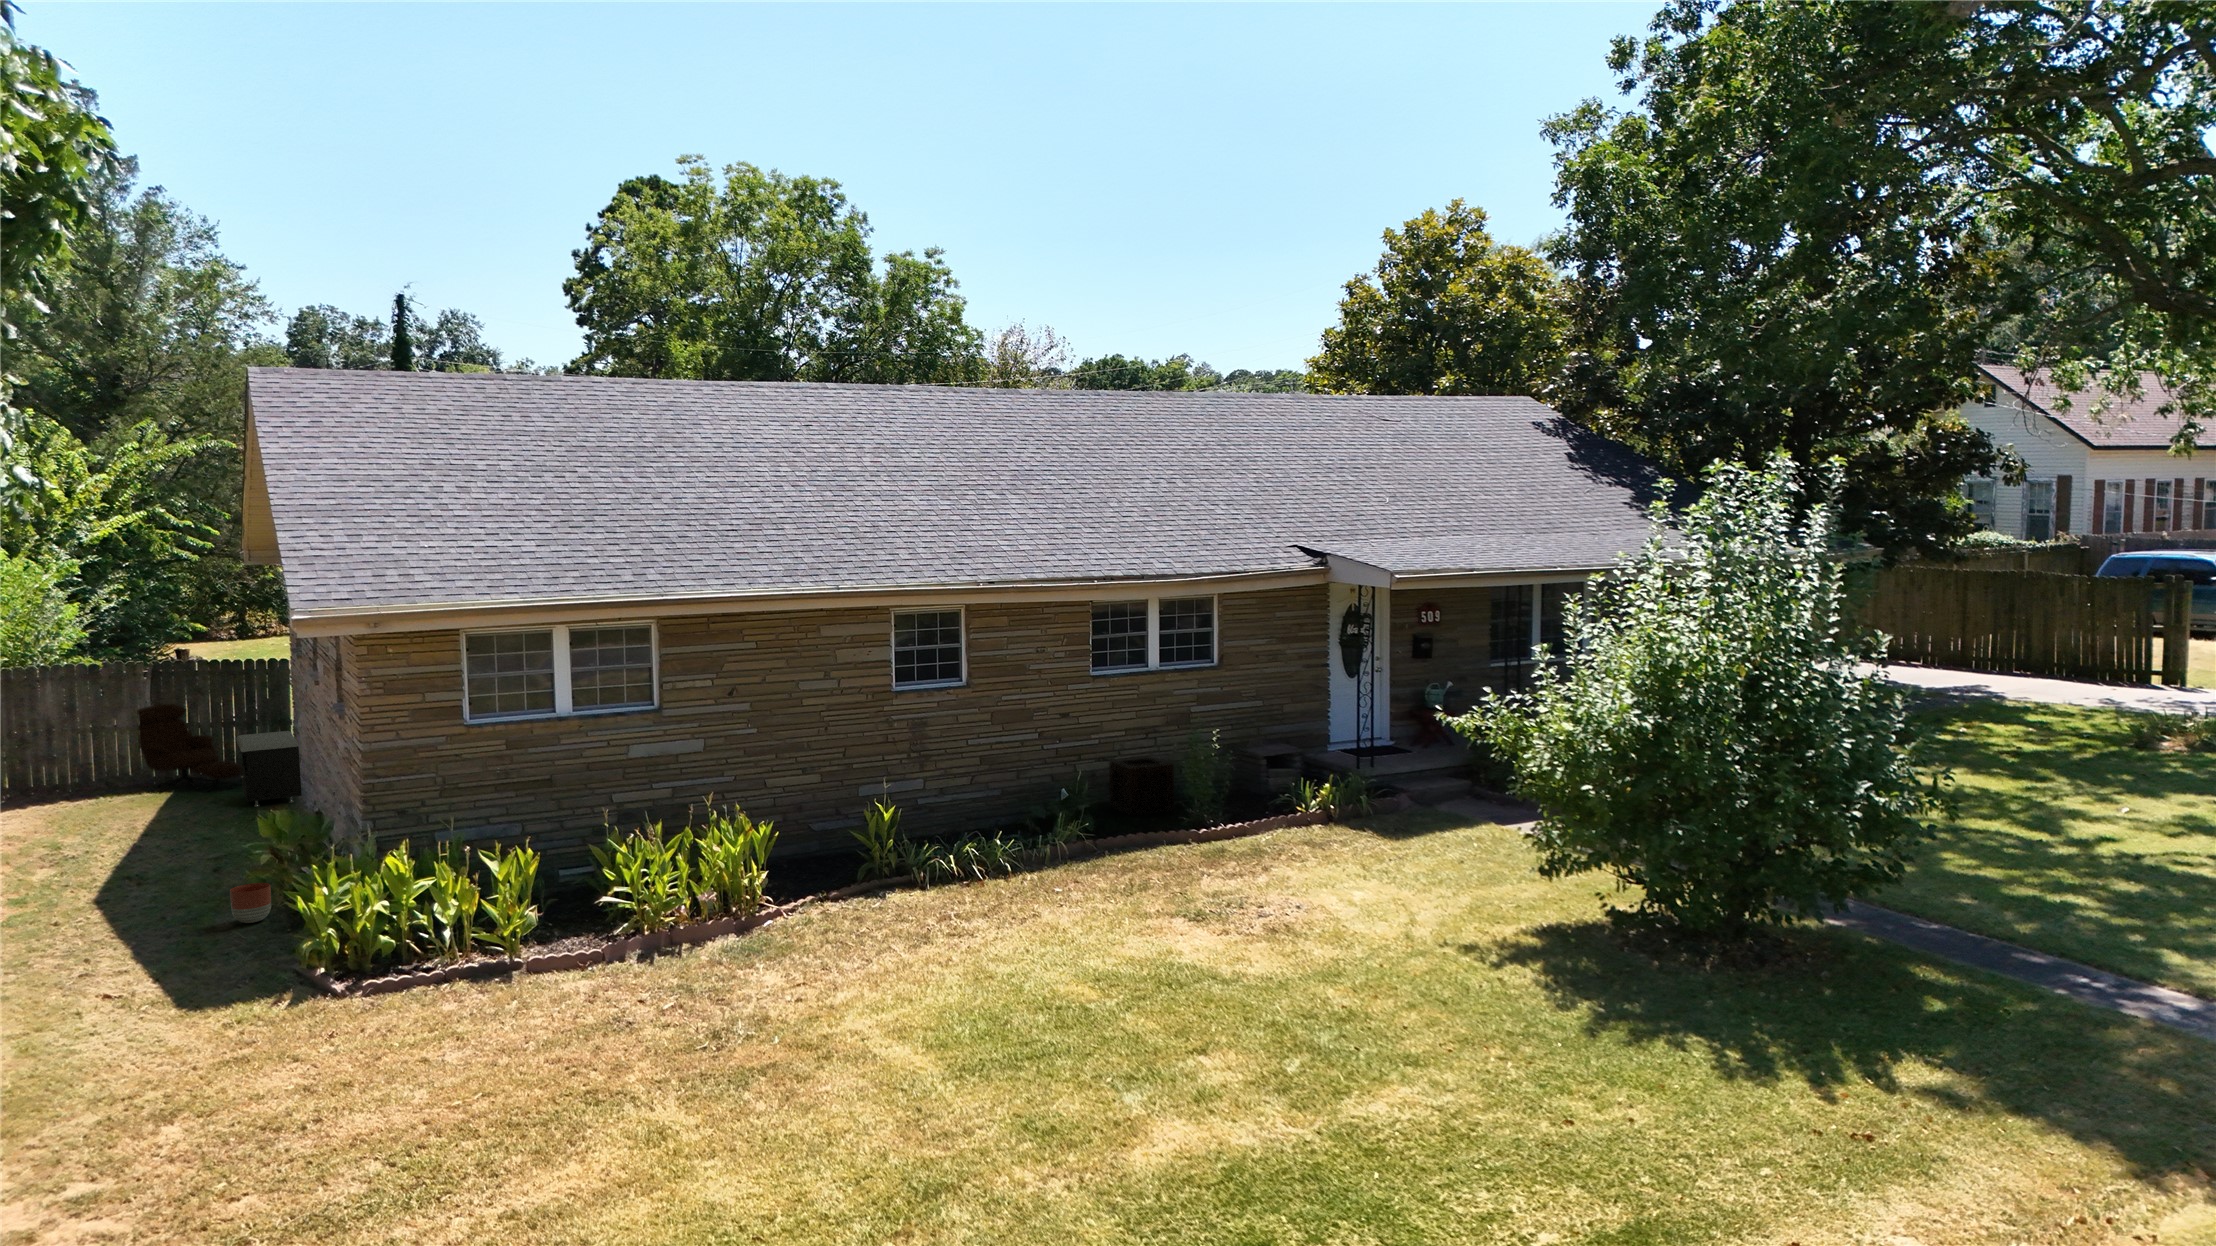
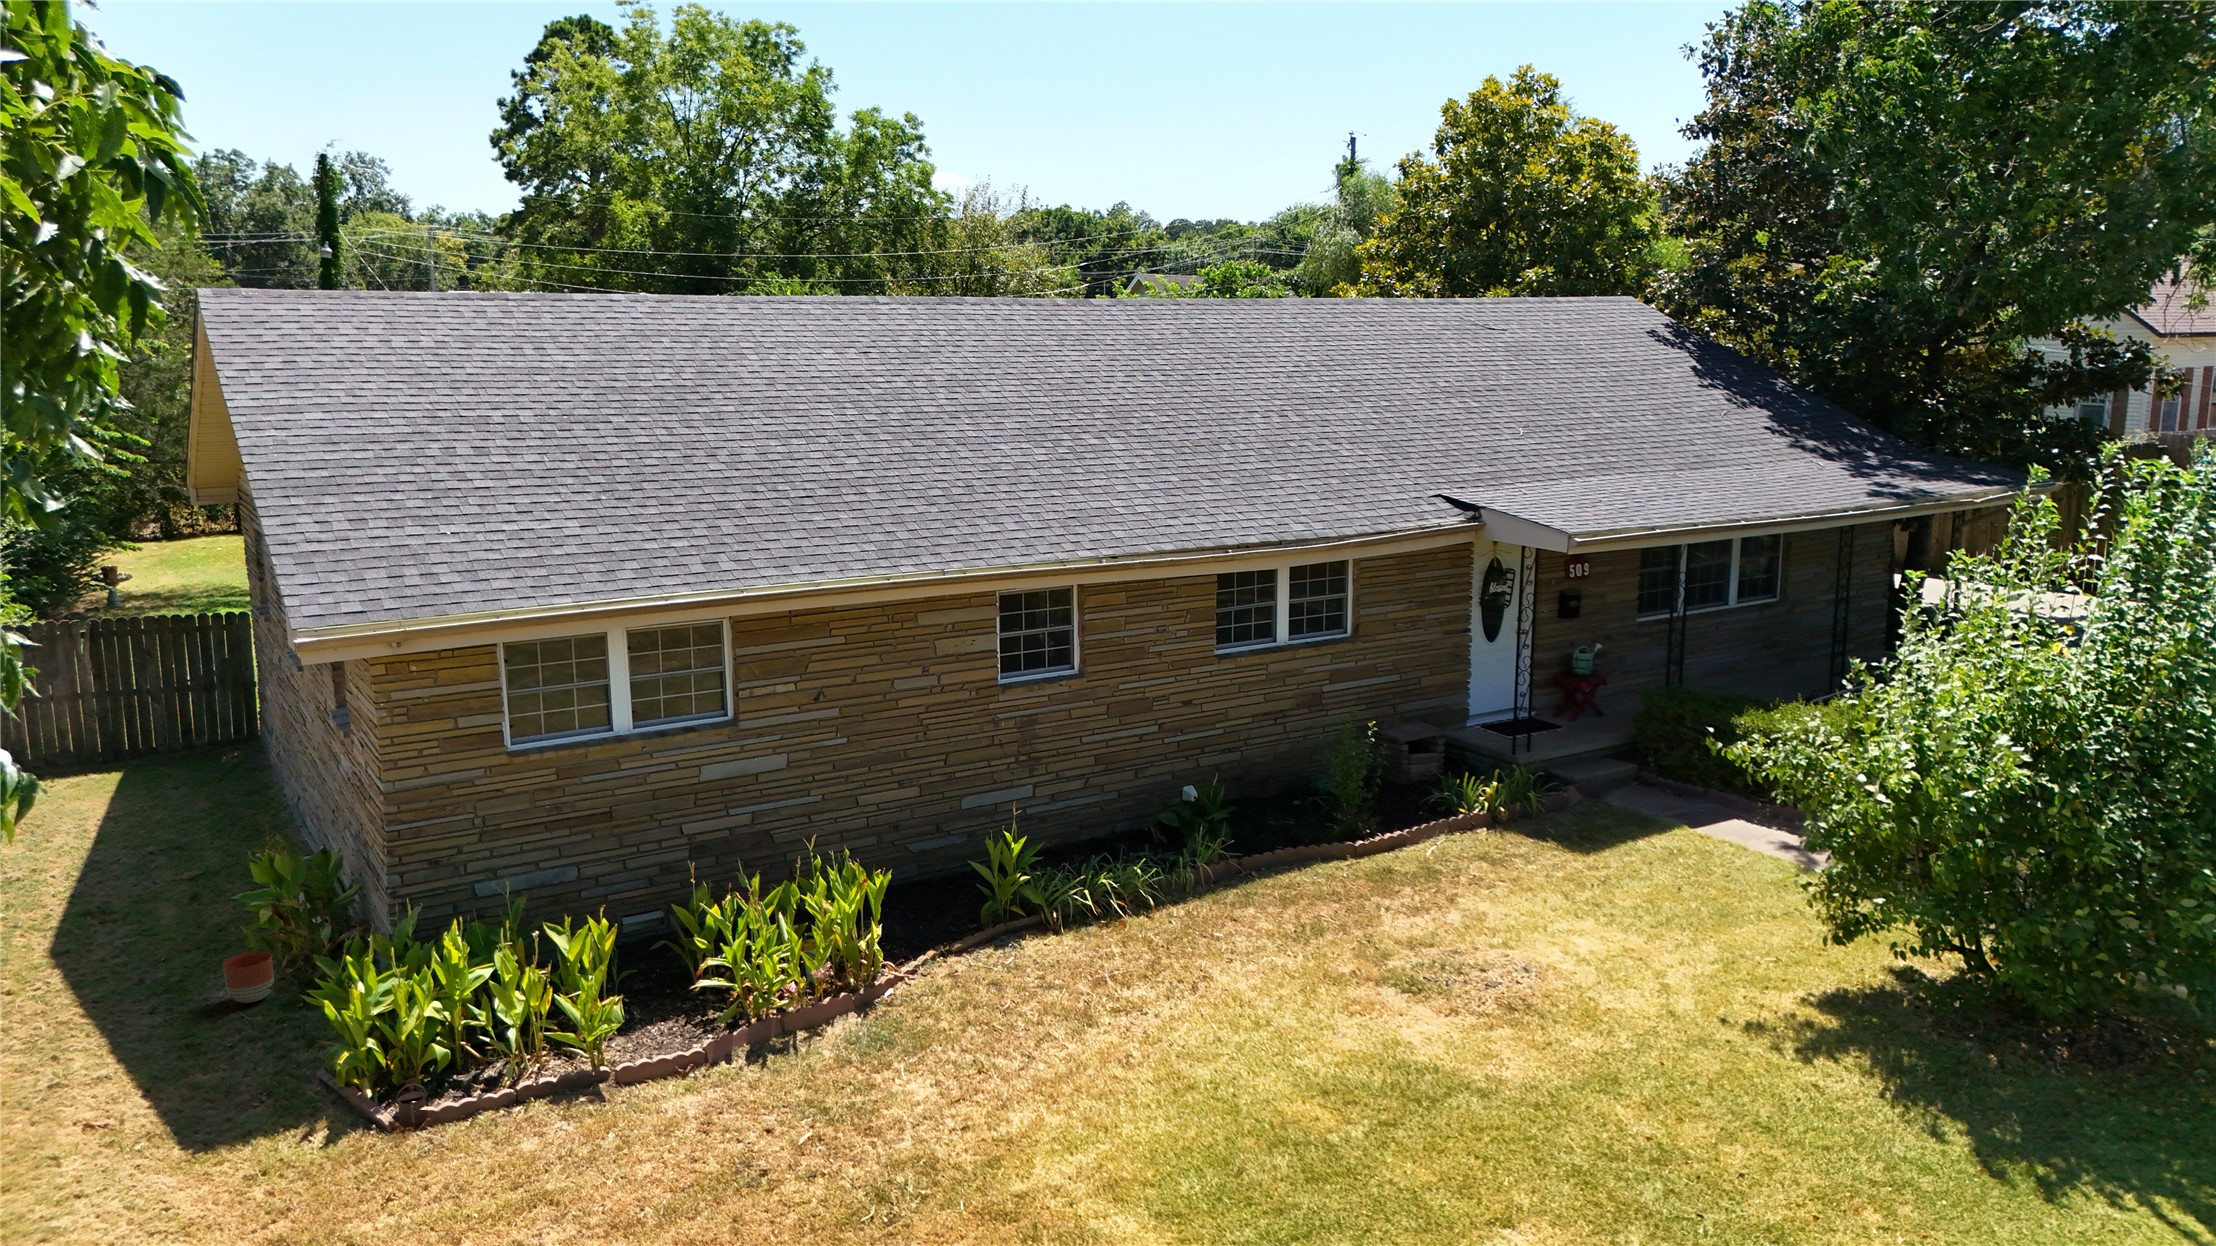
lounge chair: present [137,704,241,791] -> none [54,681,188,787]
storage bench: present [236,731,302,807] -> none [180,715,265,810]
wooden crate: present [1109,756,1174,816] -> none [1230,745,1308,820]
watering can: none [342,960,368,995] -> present [396,1079,428,1127]

